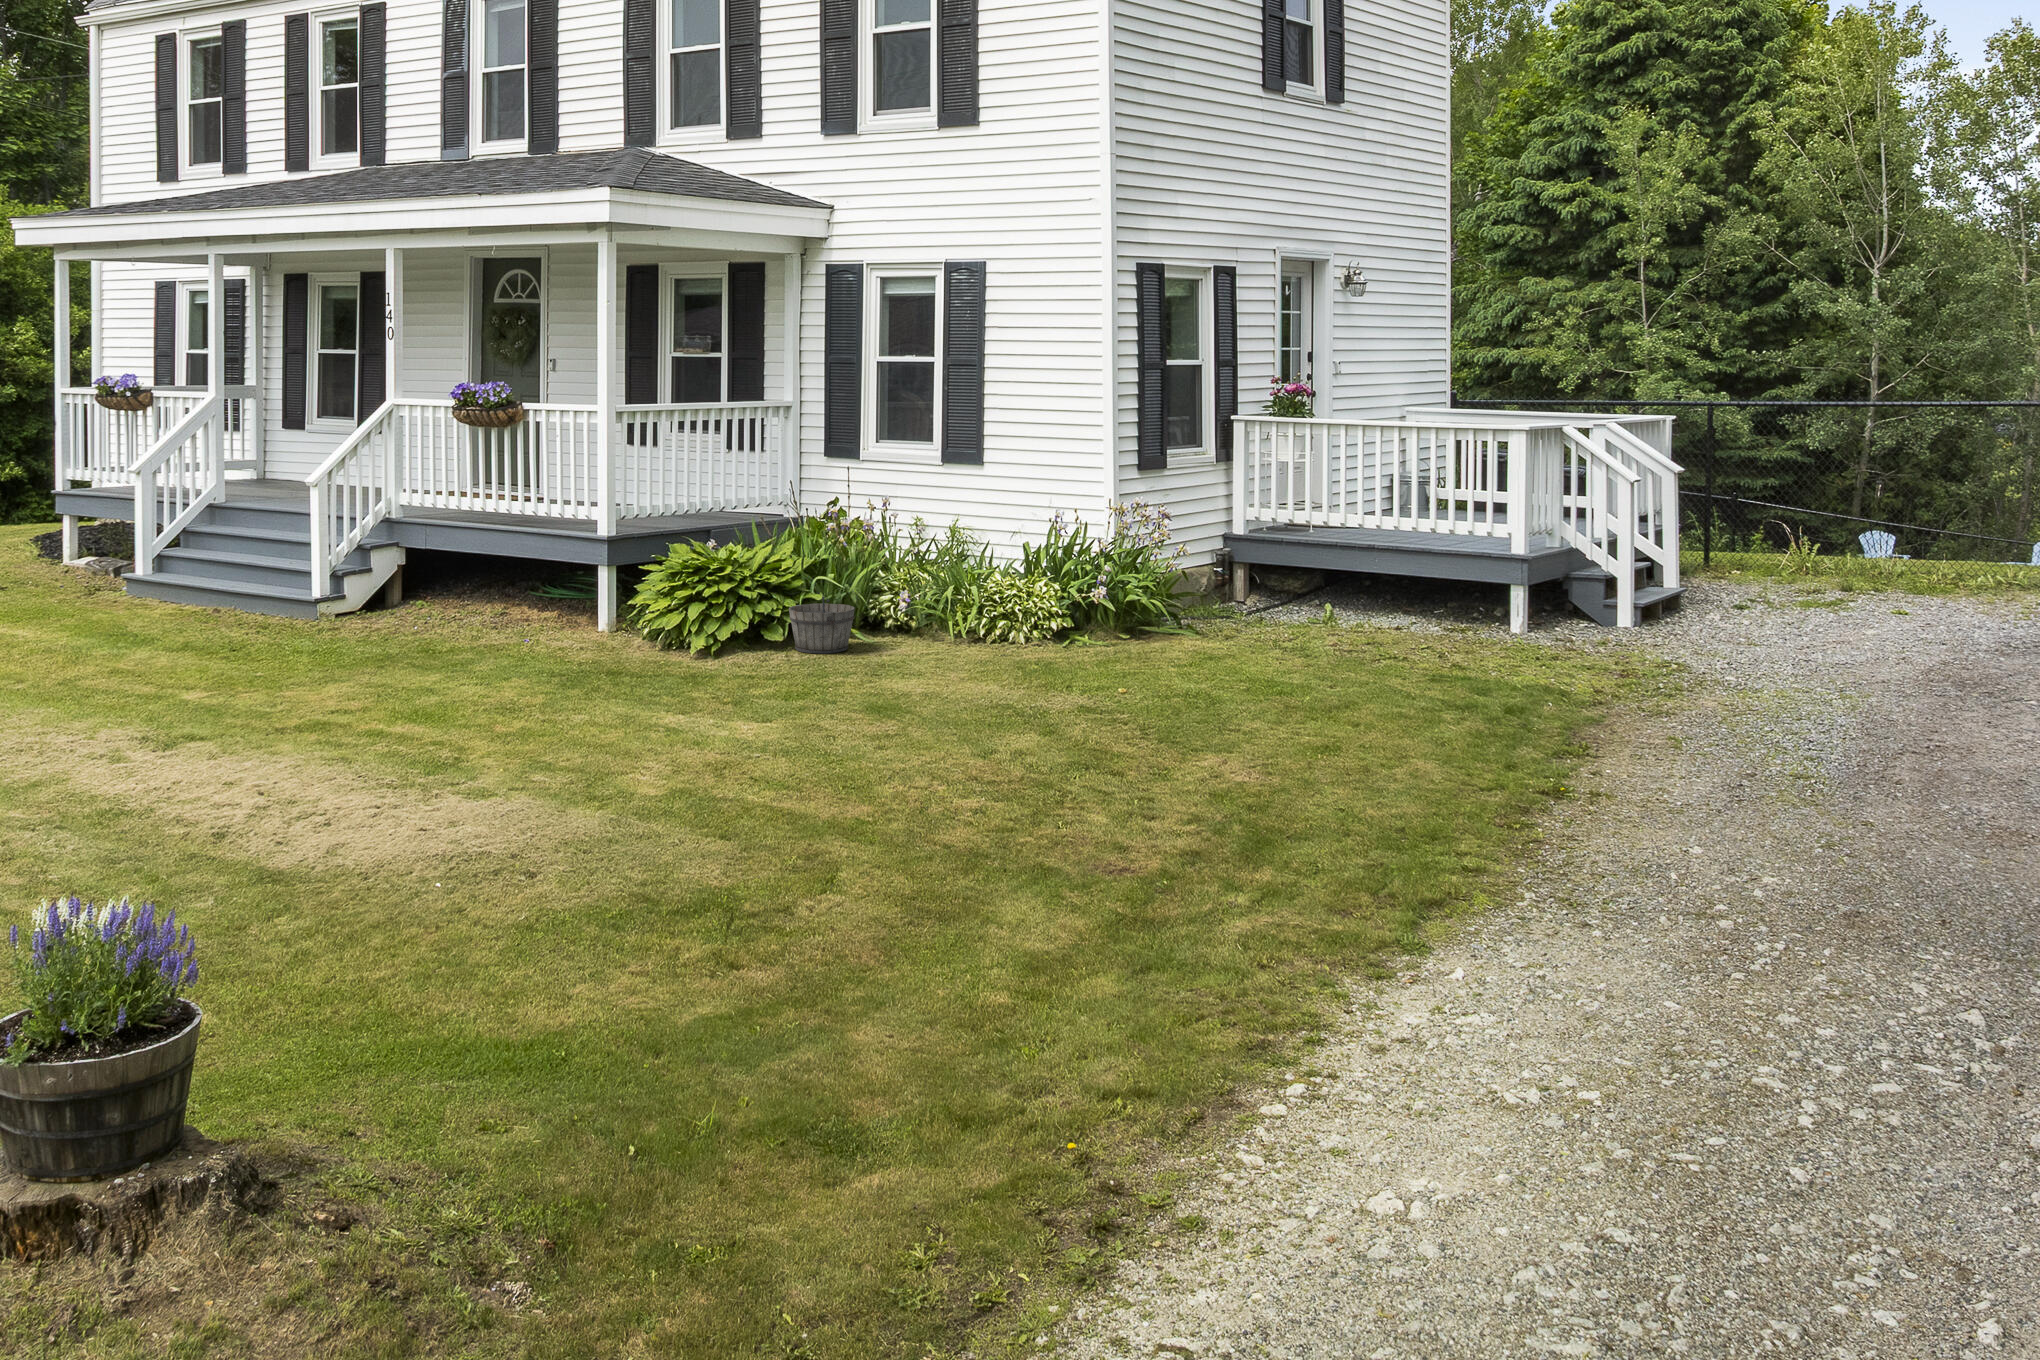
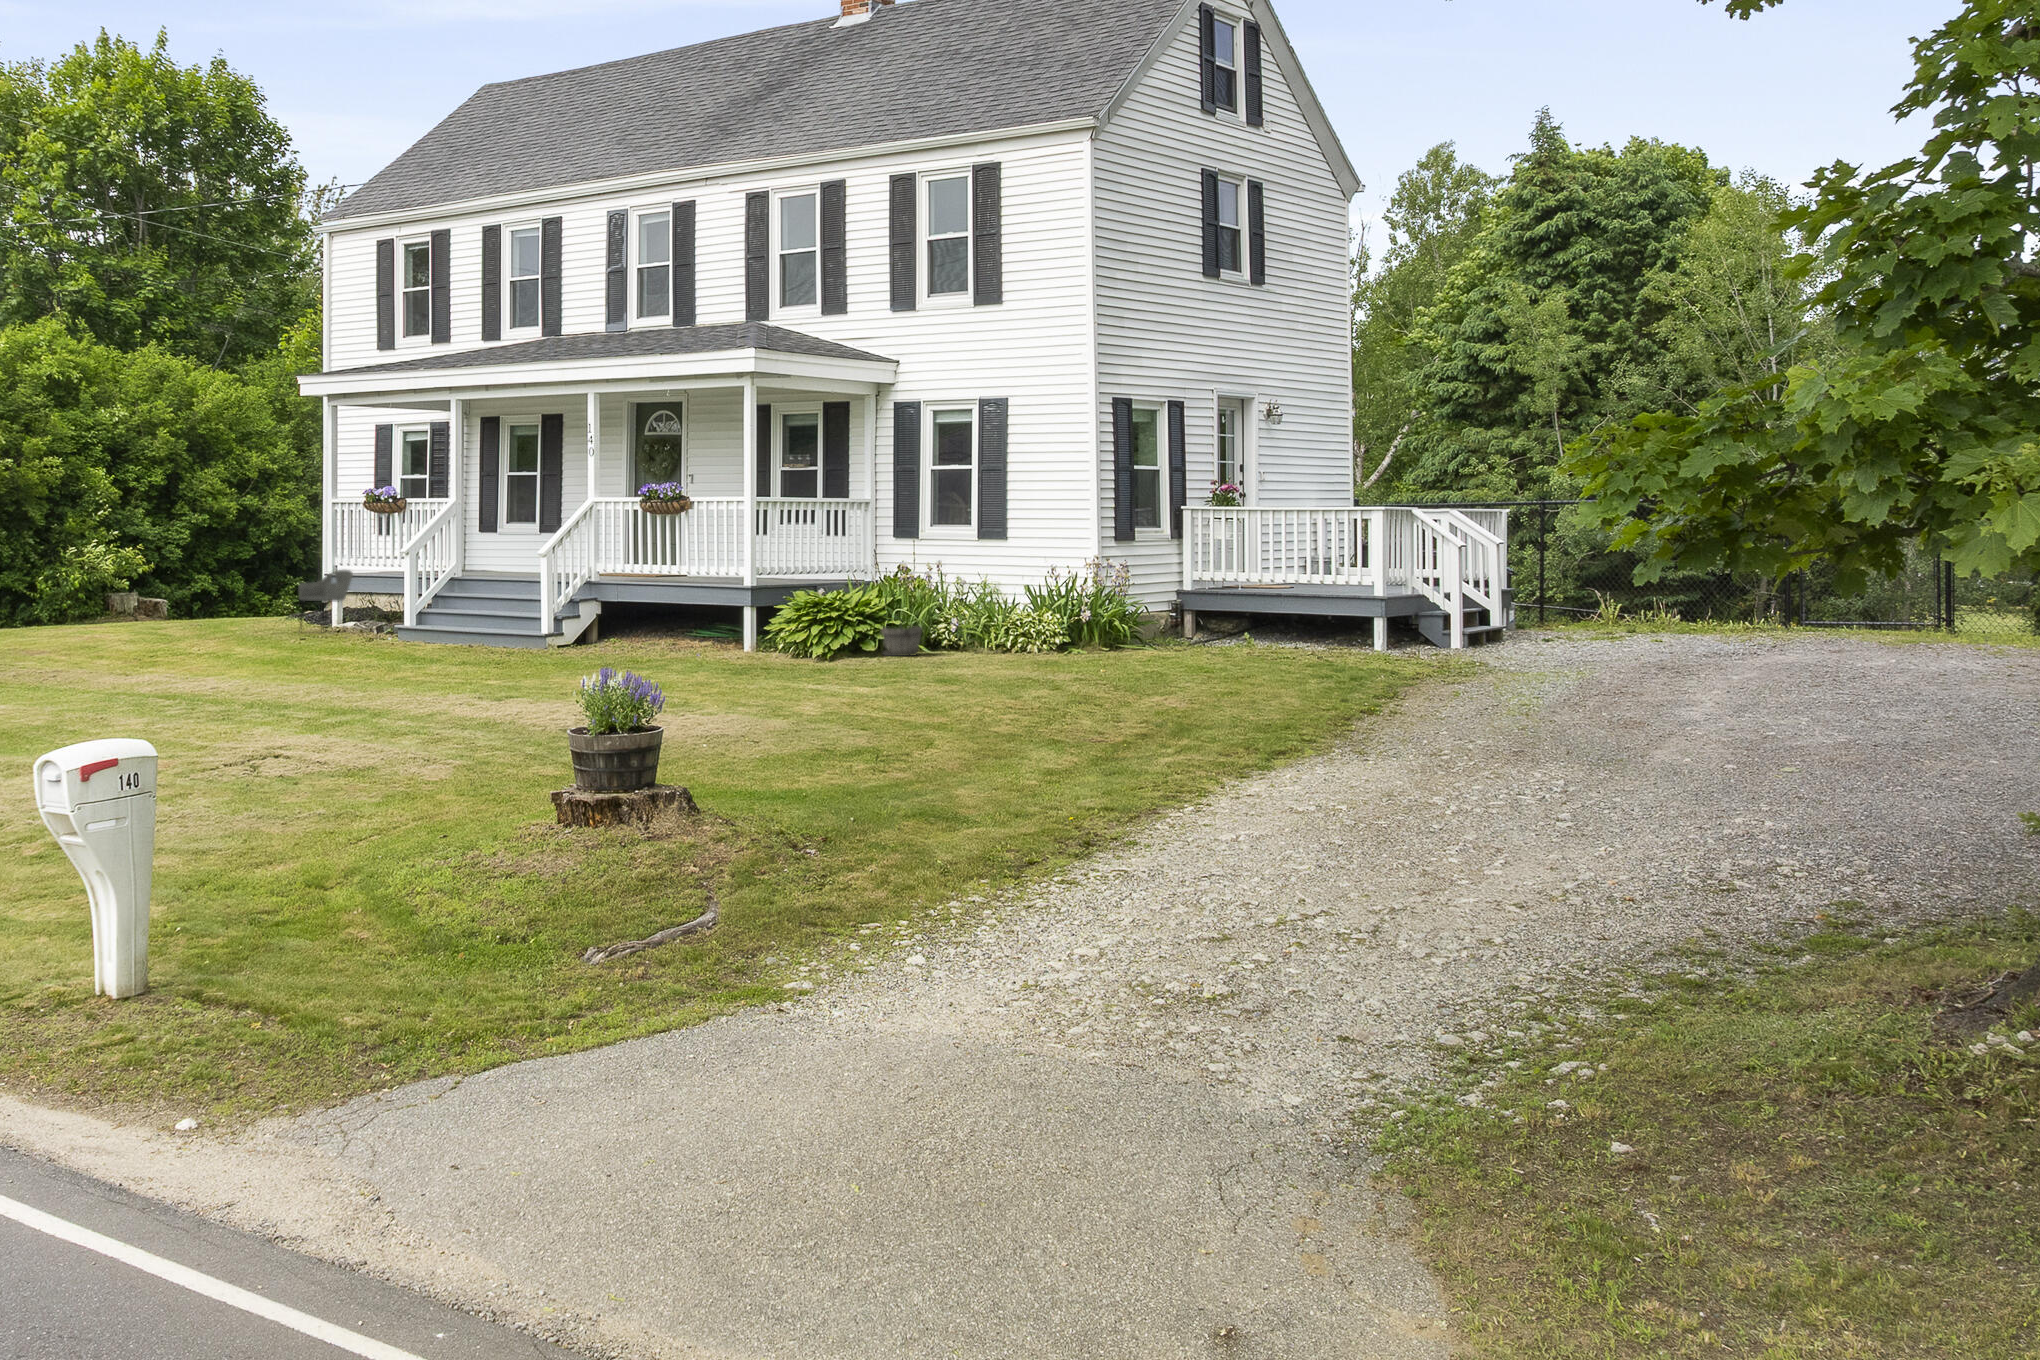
armchair: none [9,486,88,577] -> present [298,570,353,629]

